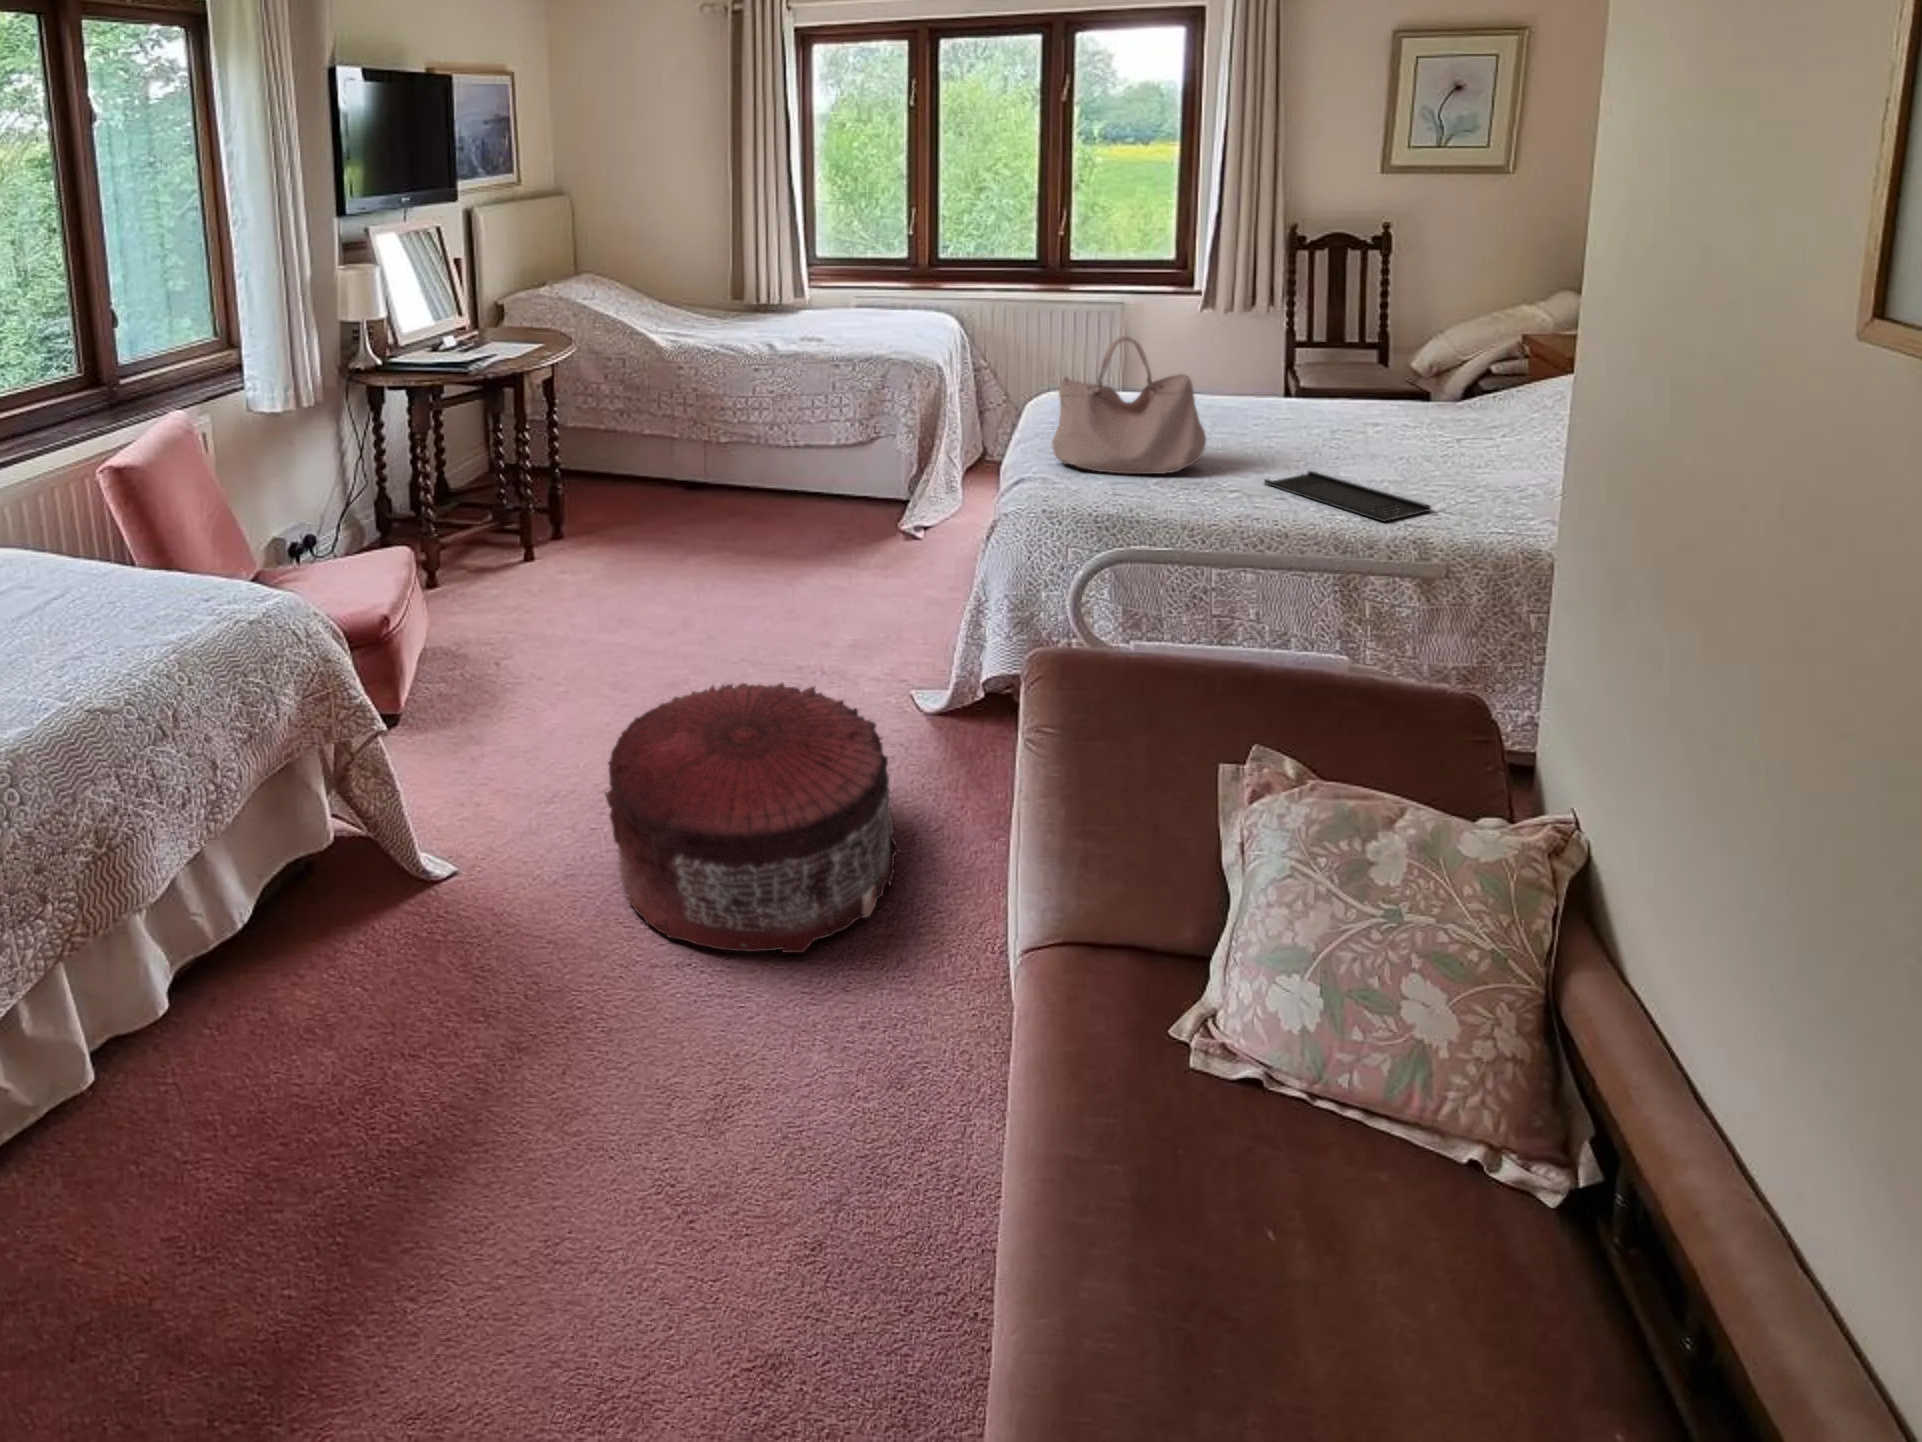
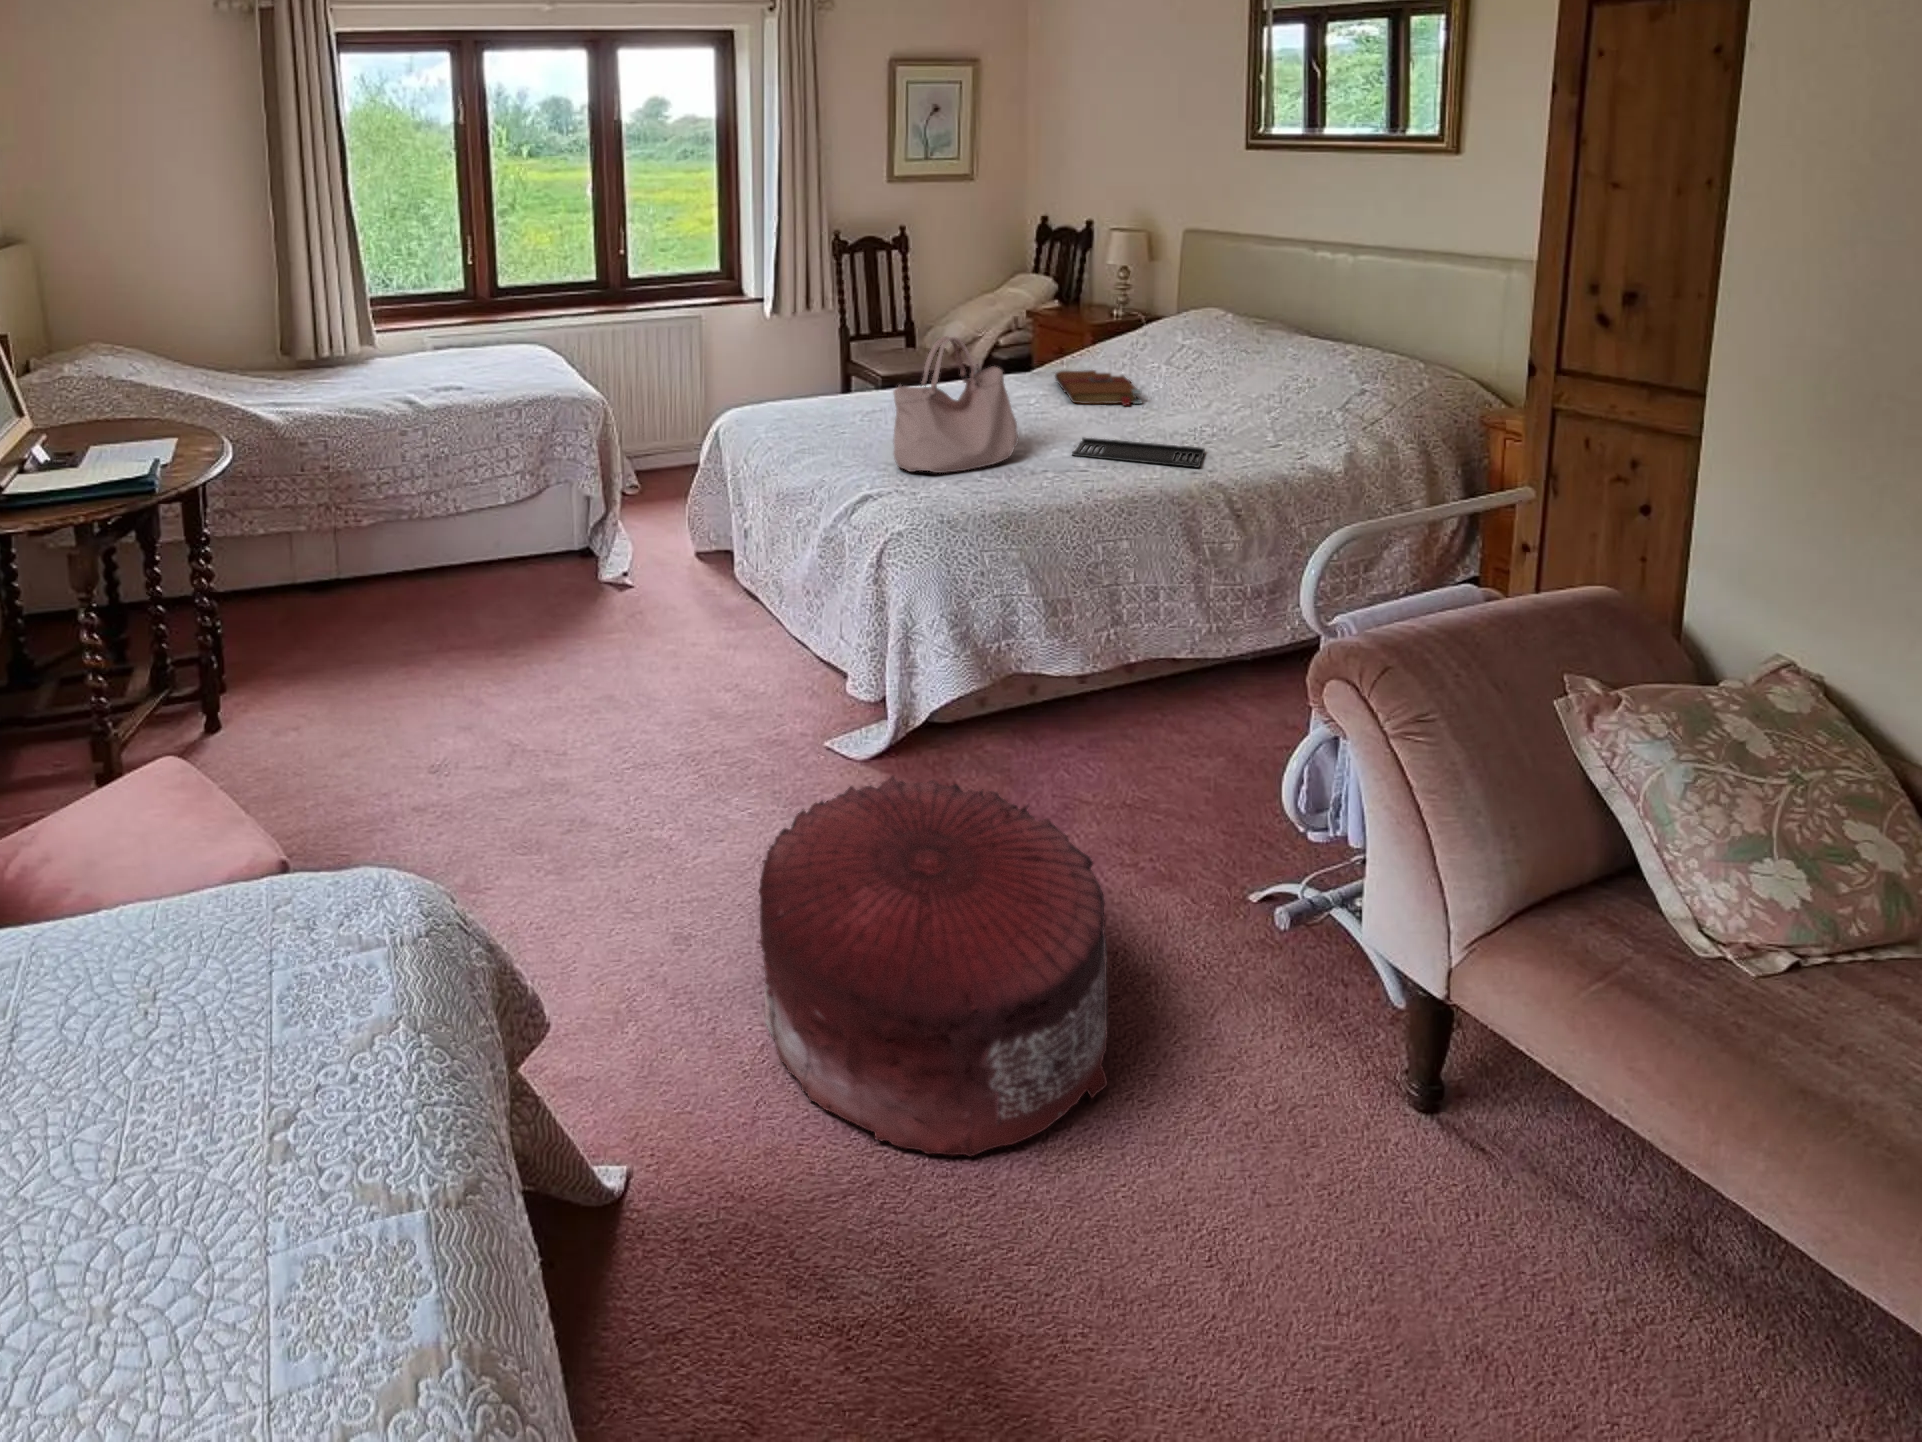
book: none [1382,406,1508,455] -> present [1055,370,1142,406]

